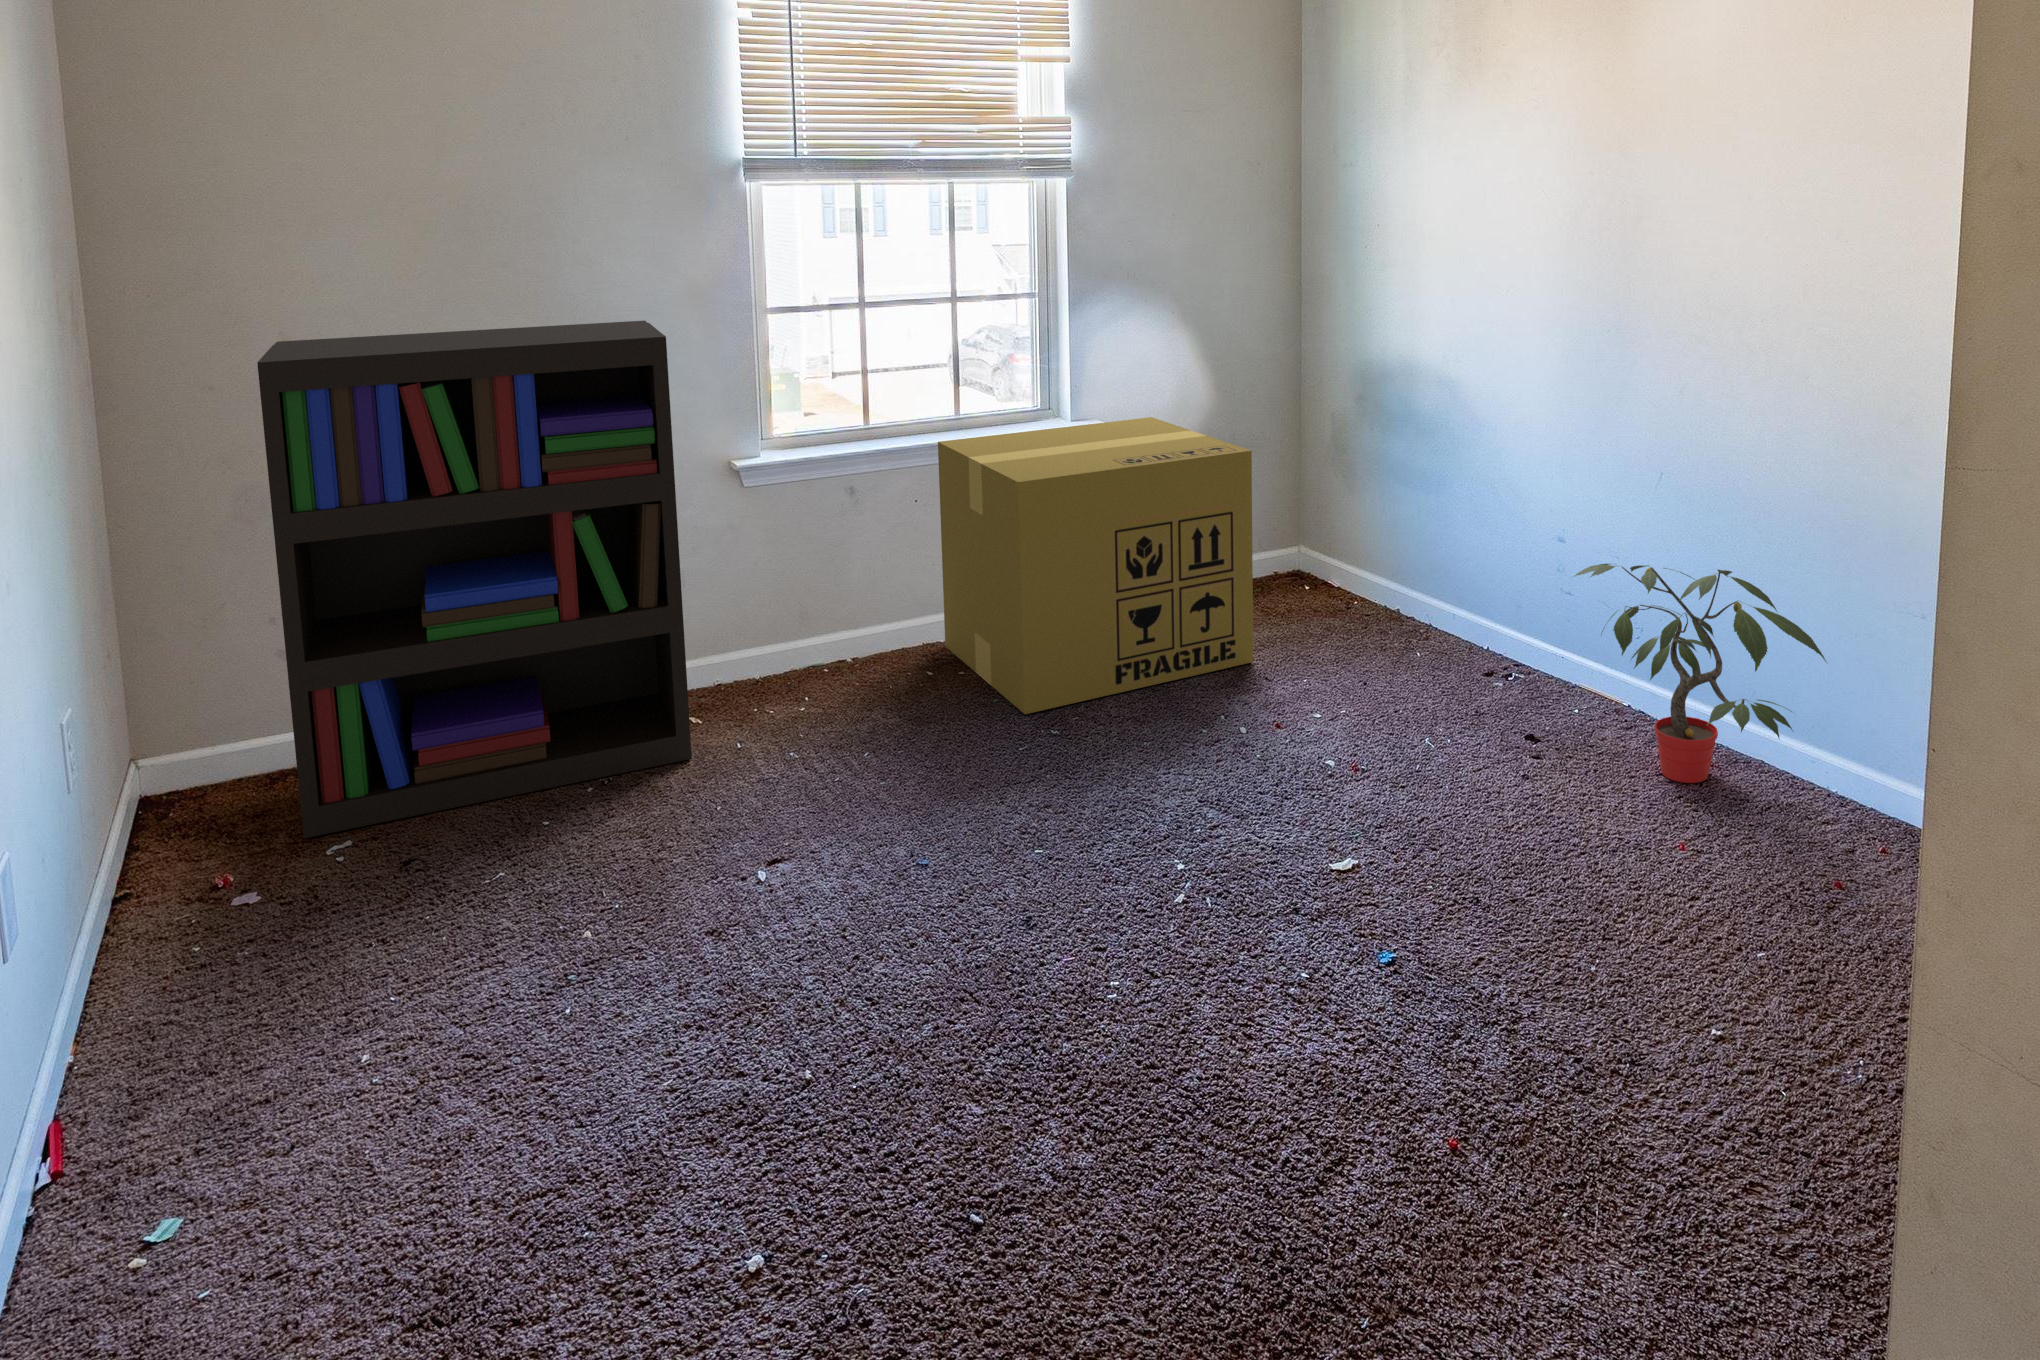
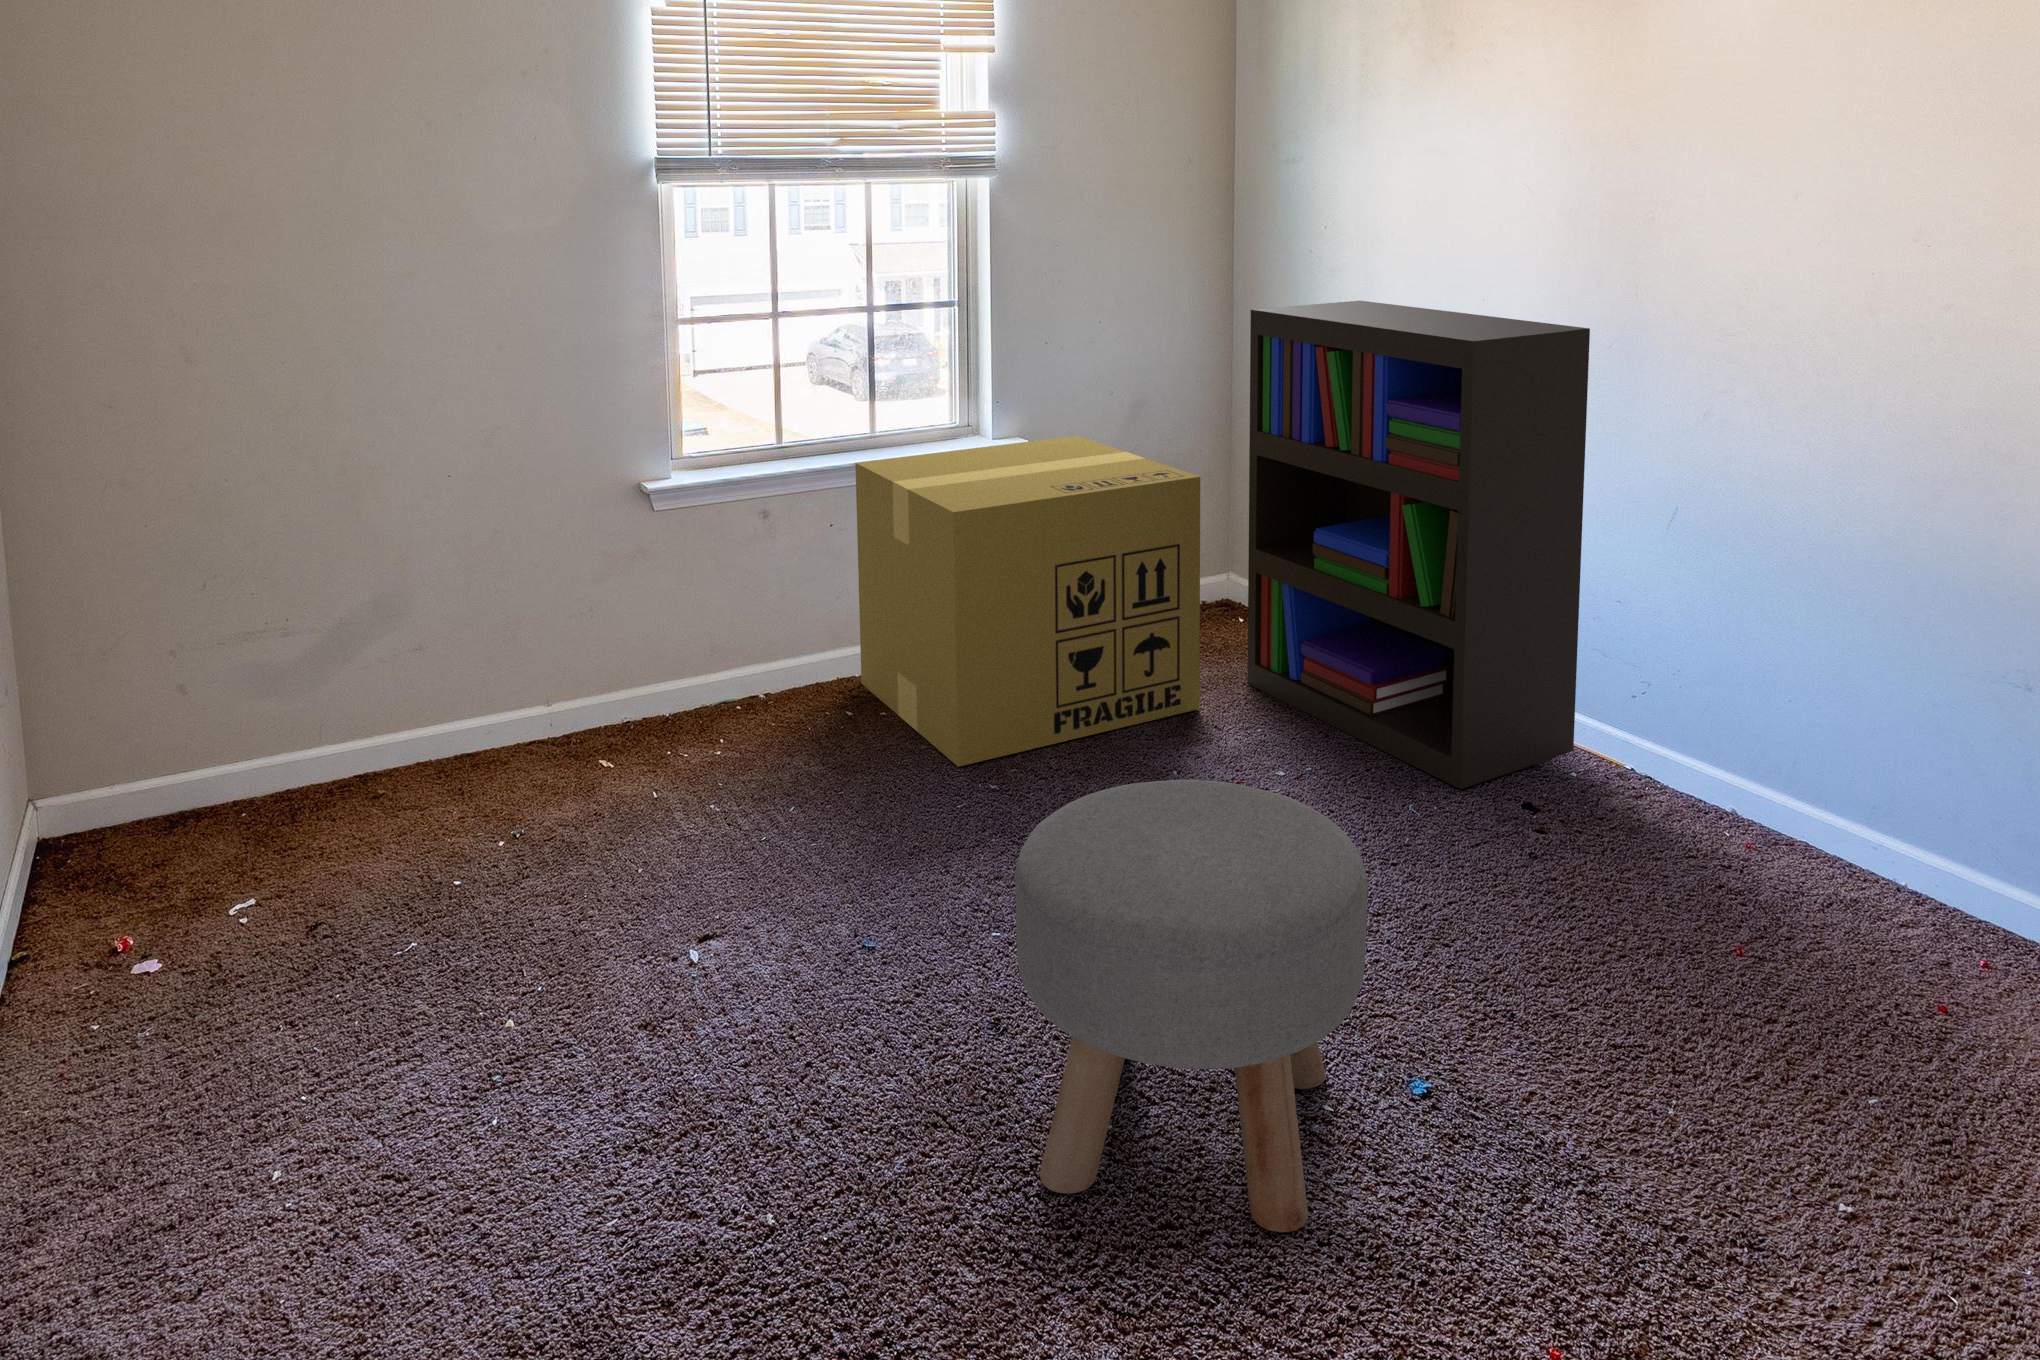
bookshelf: present [257,321,692,838] -> present [1247,301,1590,789]
potted plant: present [1573,564,1826,783] -> none [1586,616,1914,871]
ottoman: none [1028,700,1328,1067] -> present [1015,780,1367,1232]

